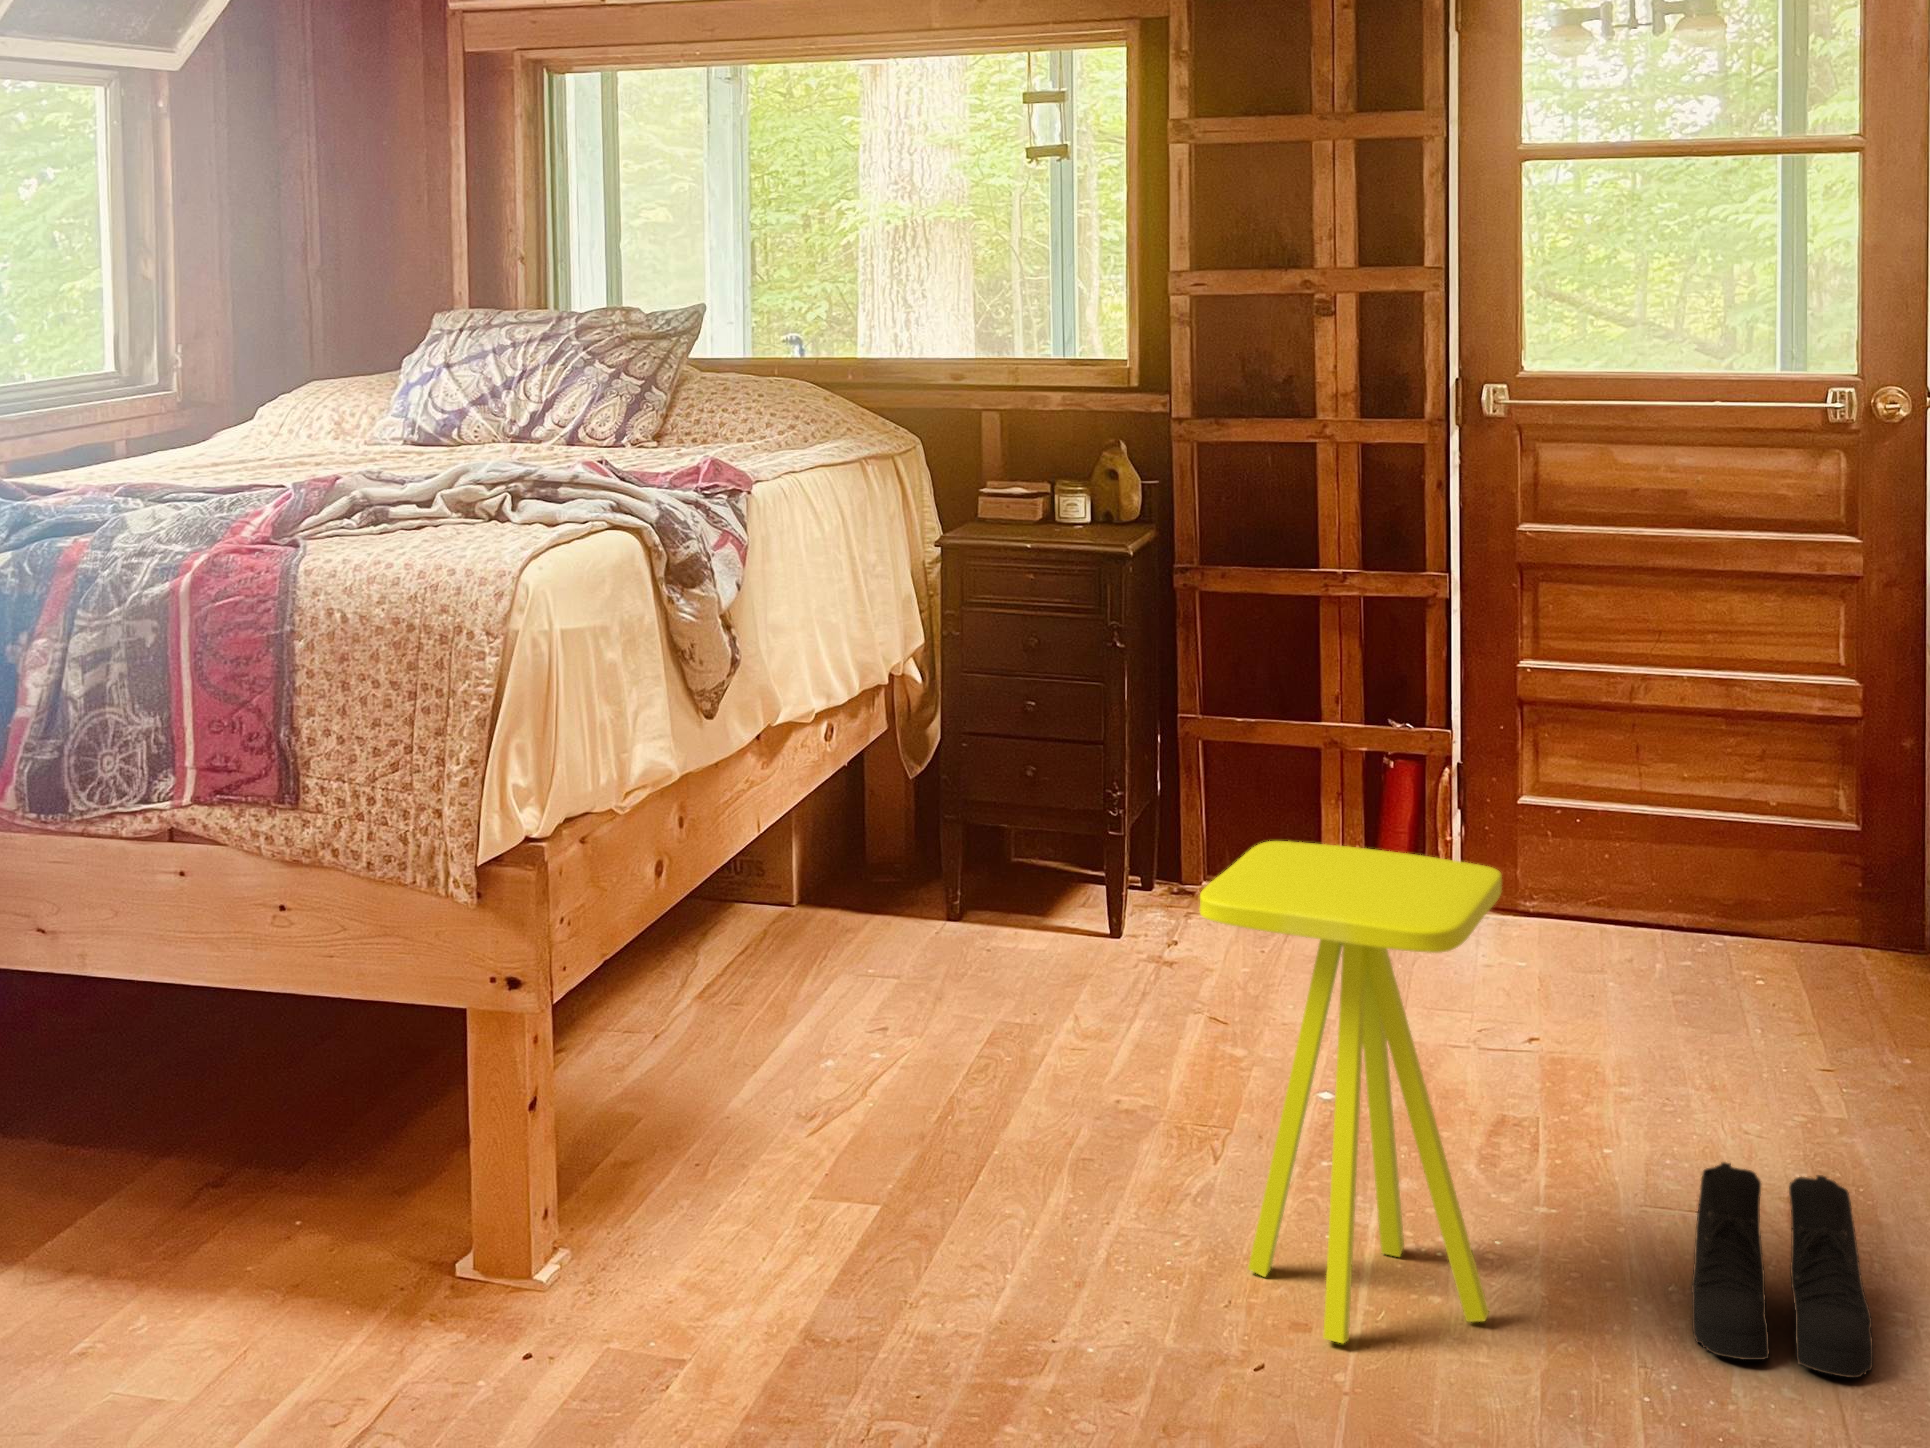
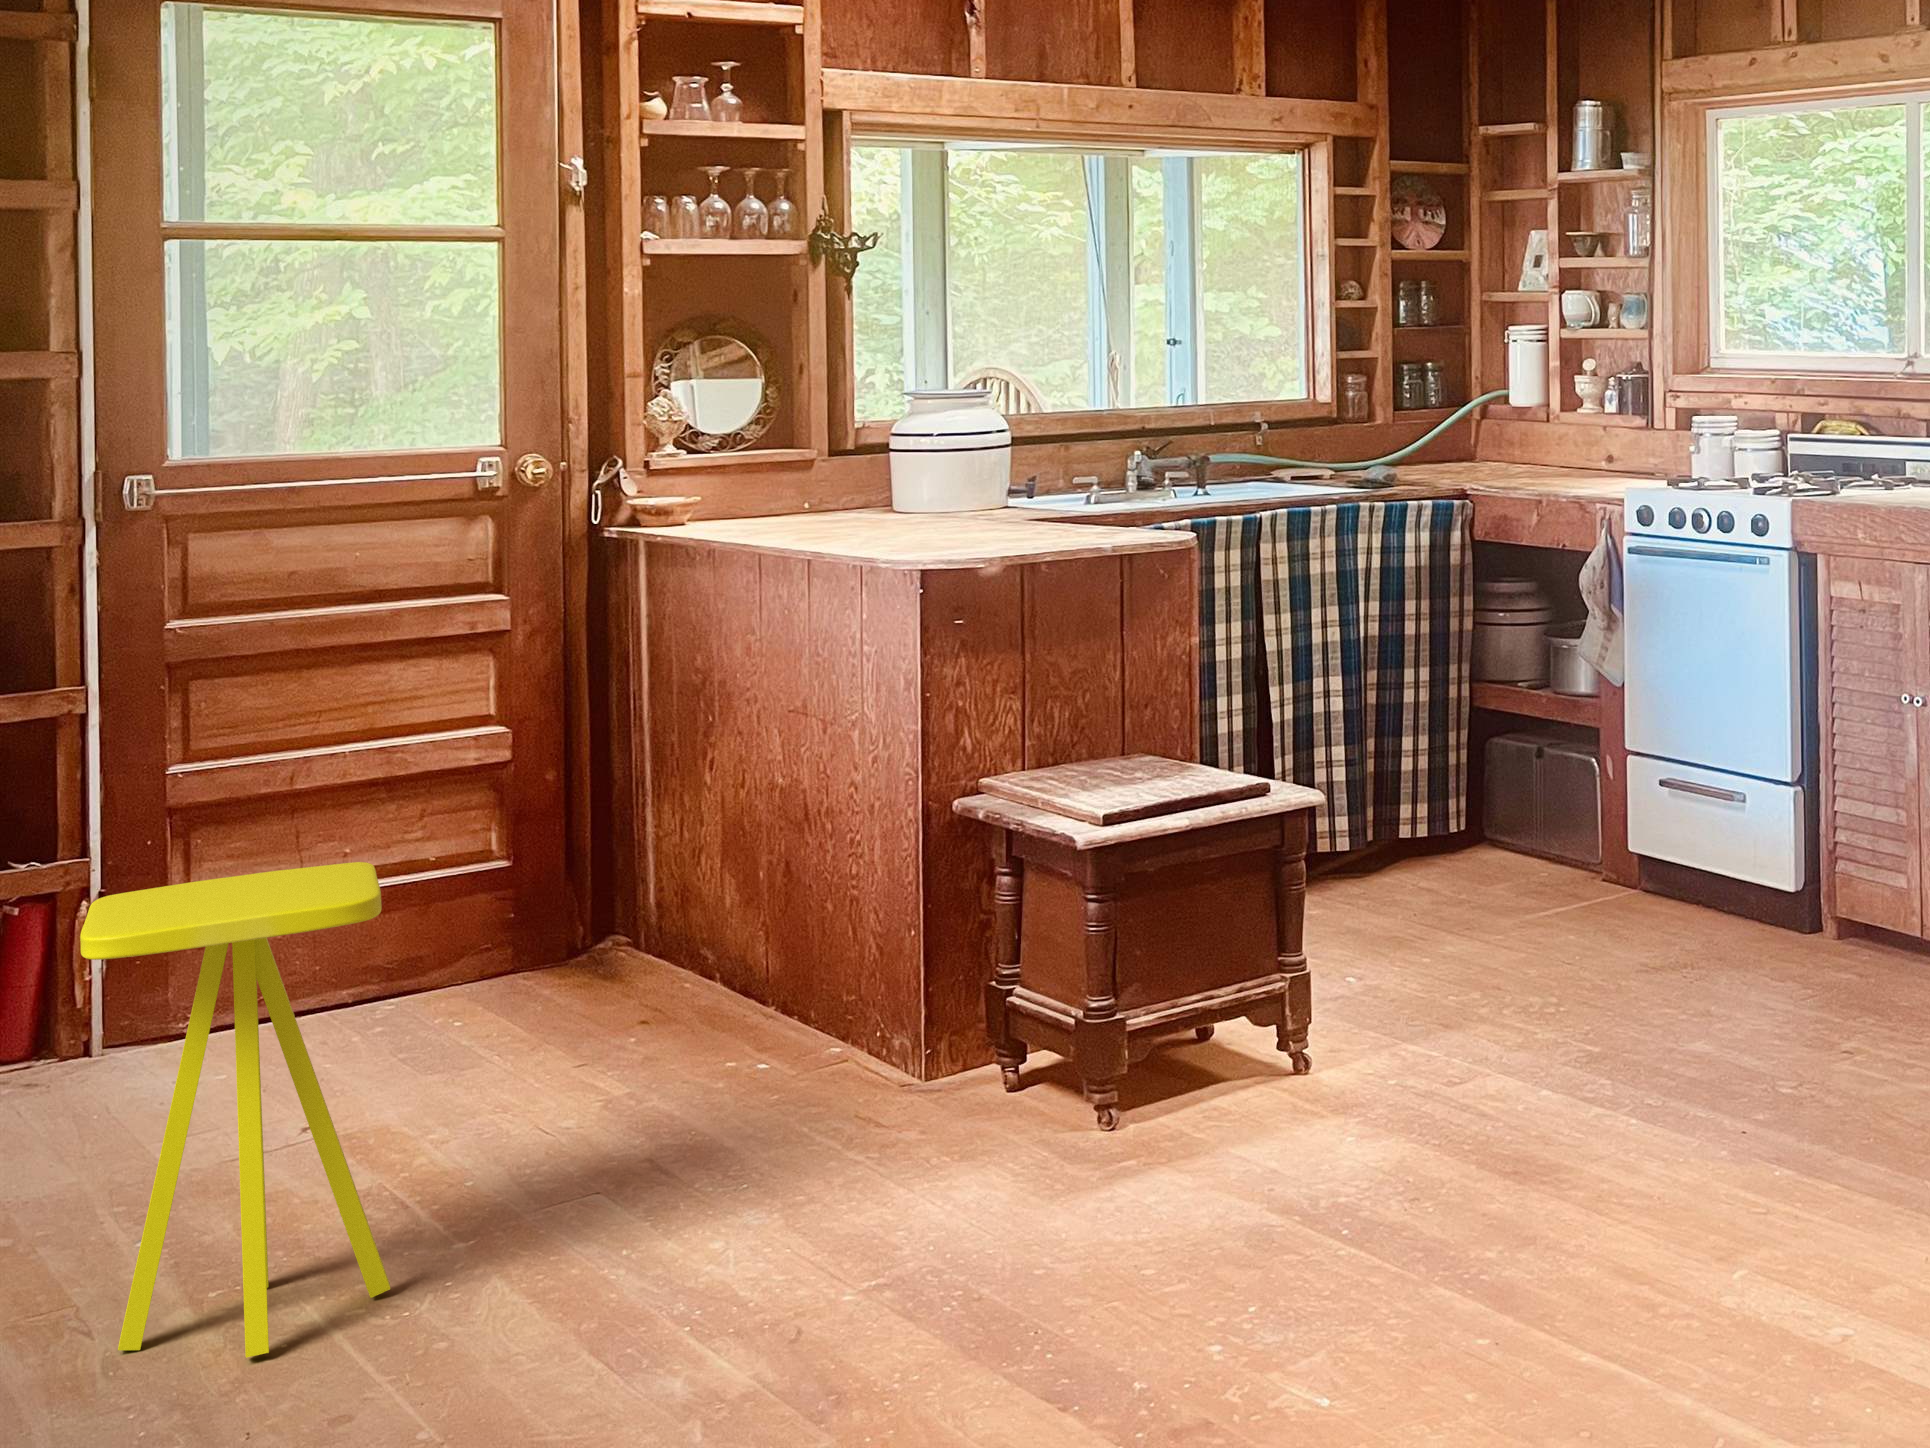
boots: present [1691,1162,1873,1378] -> none [549,1063,714,1236]

